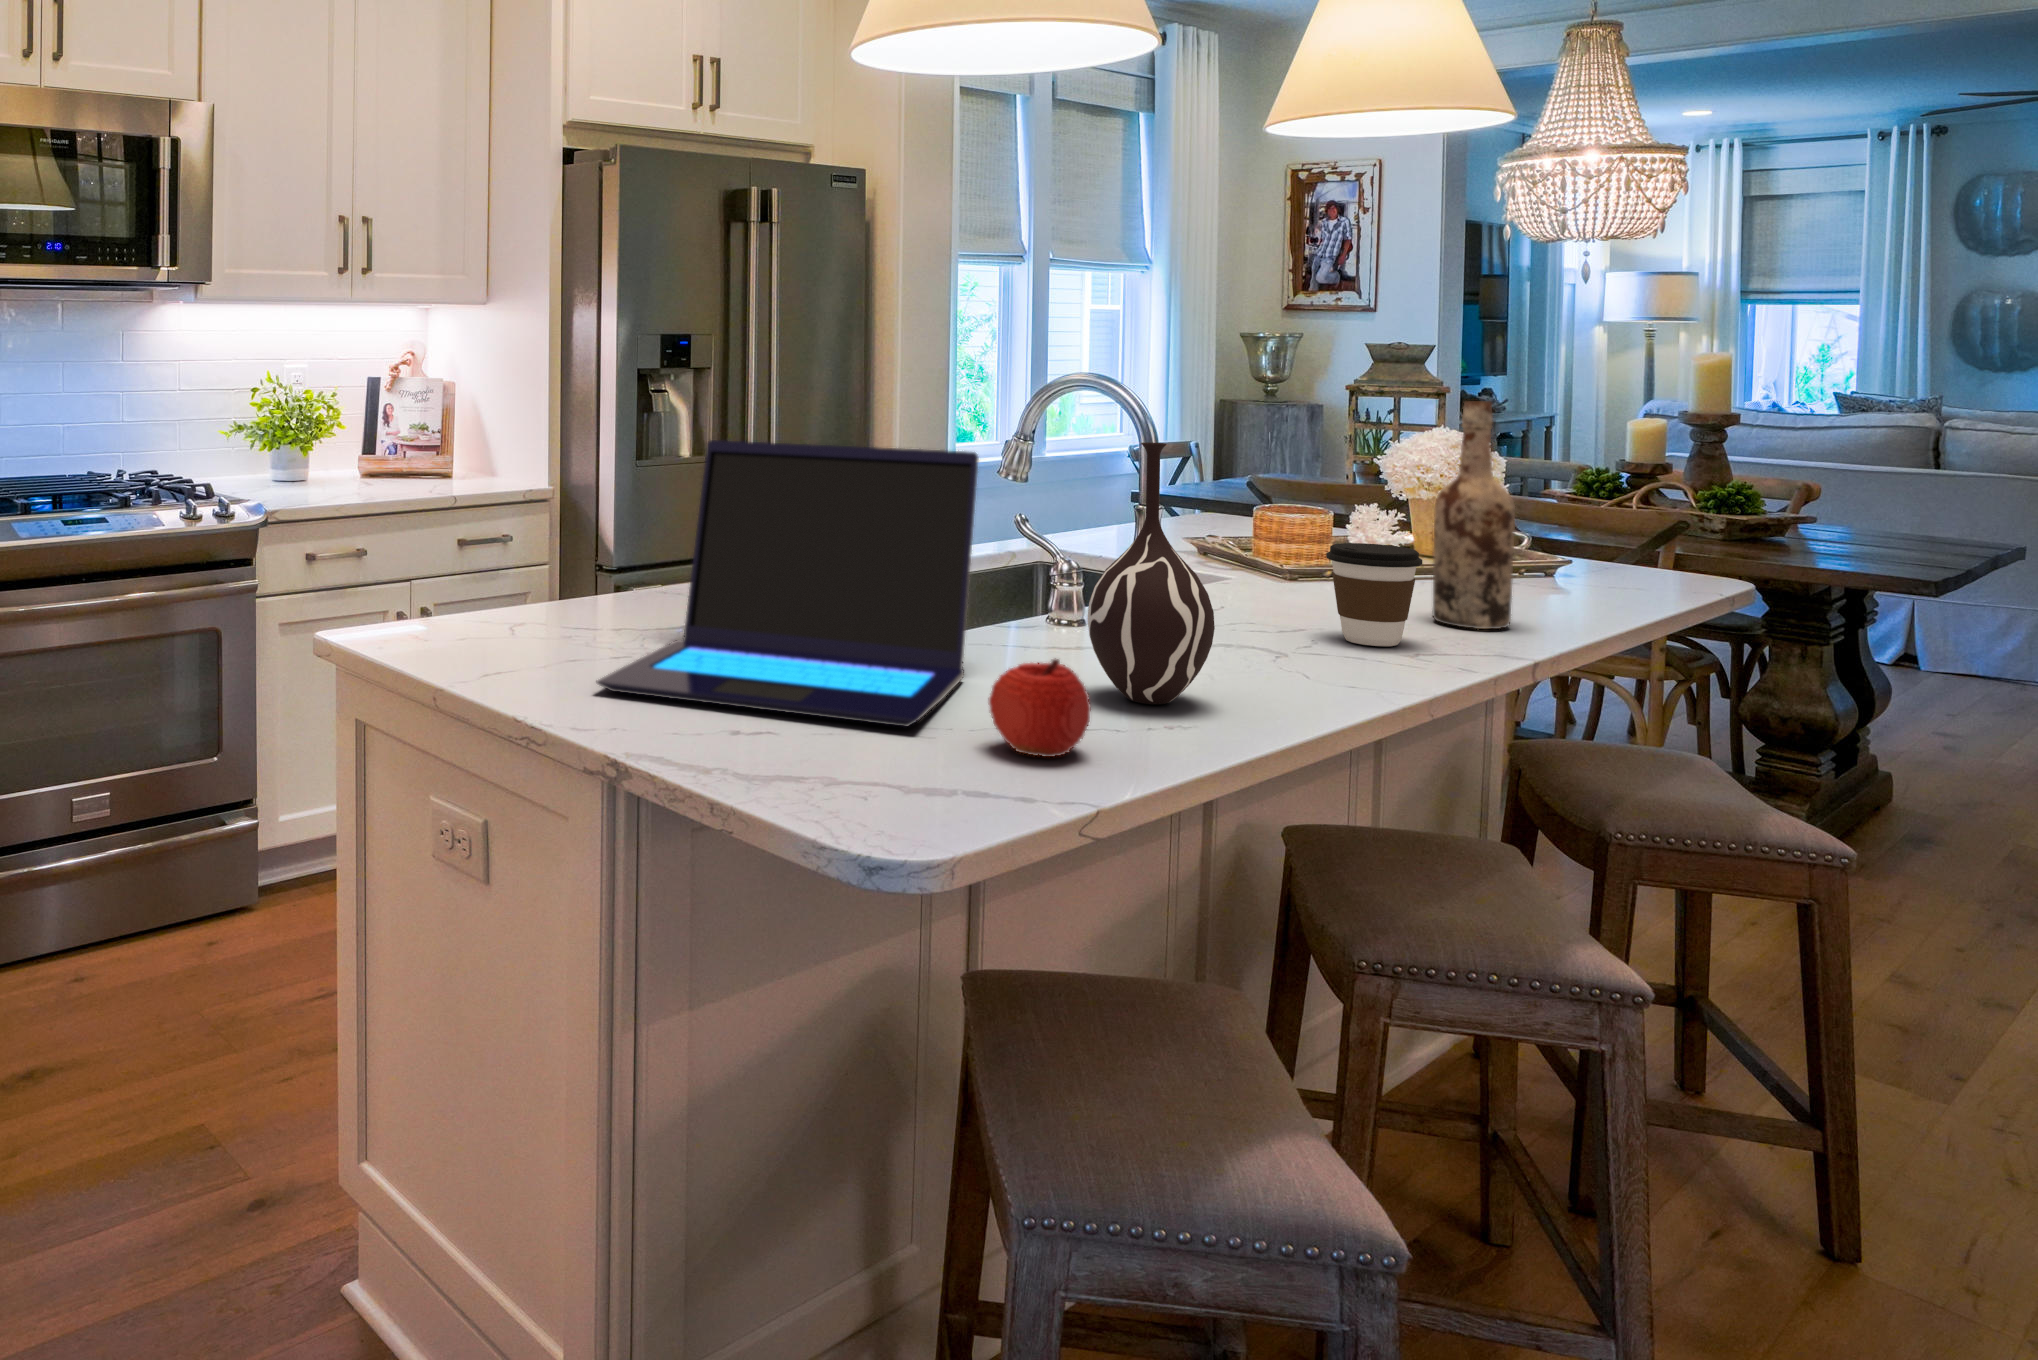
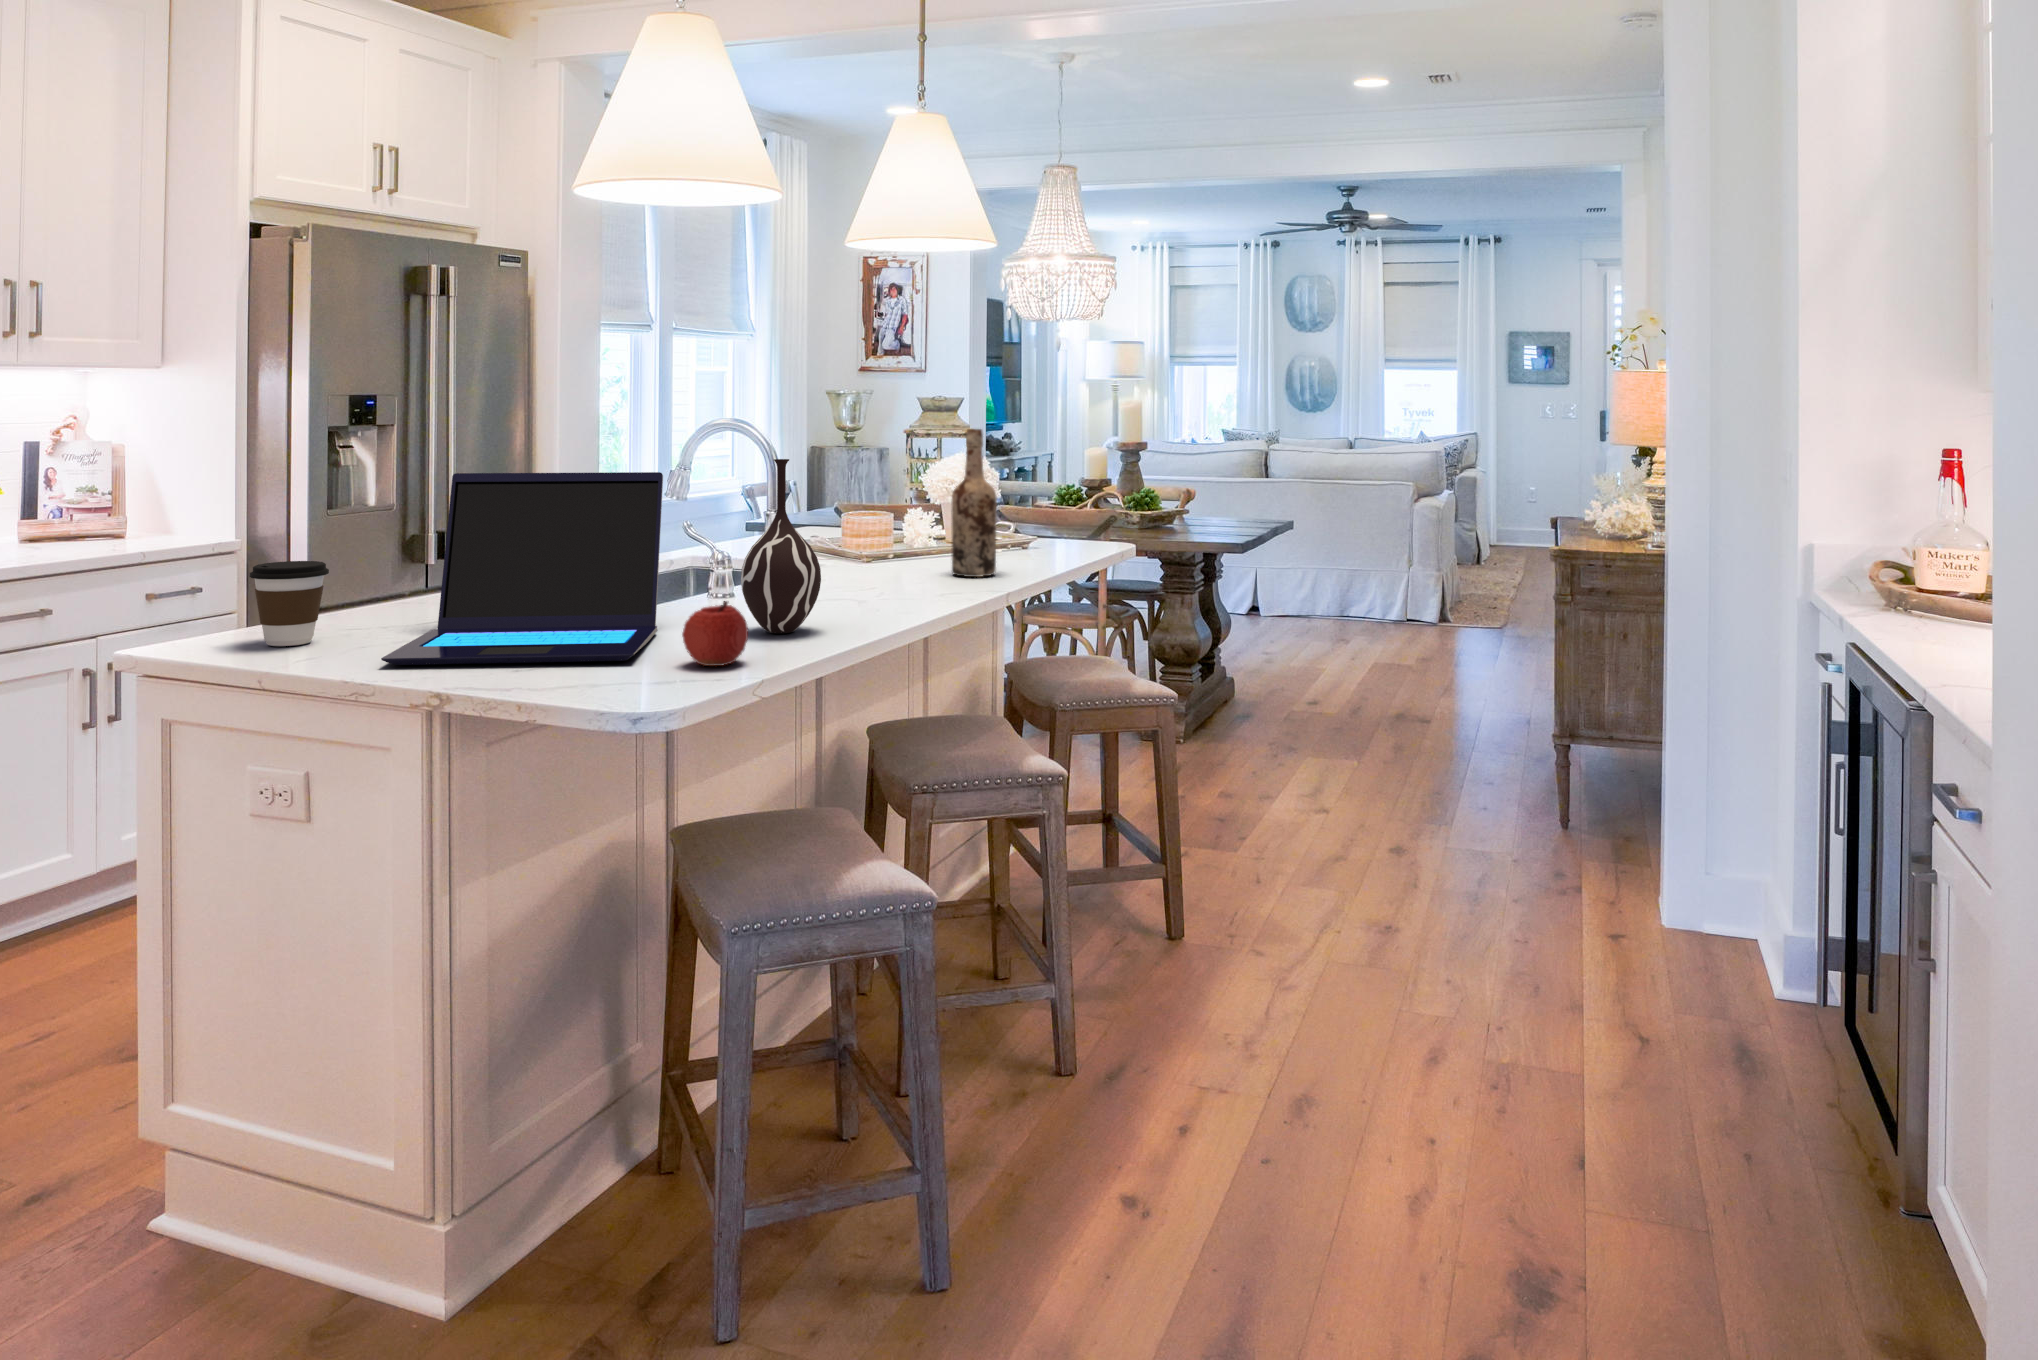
coffee cup: present [1326,543,1422,646] -> present [250,561,329,646]

